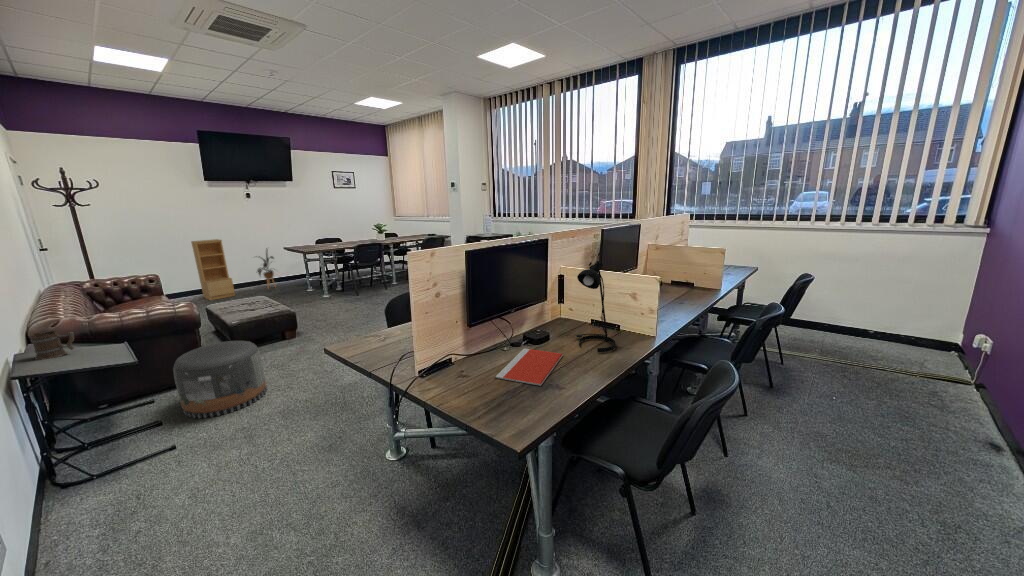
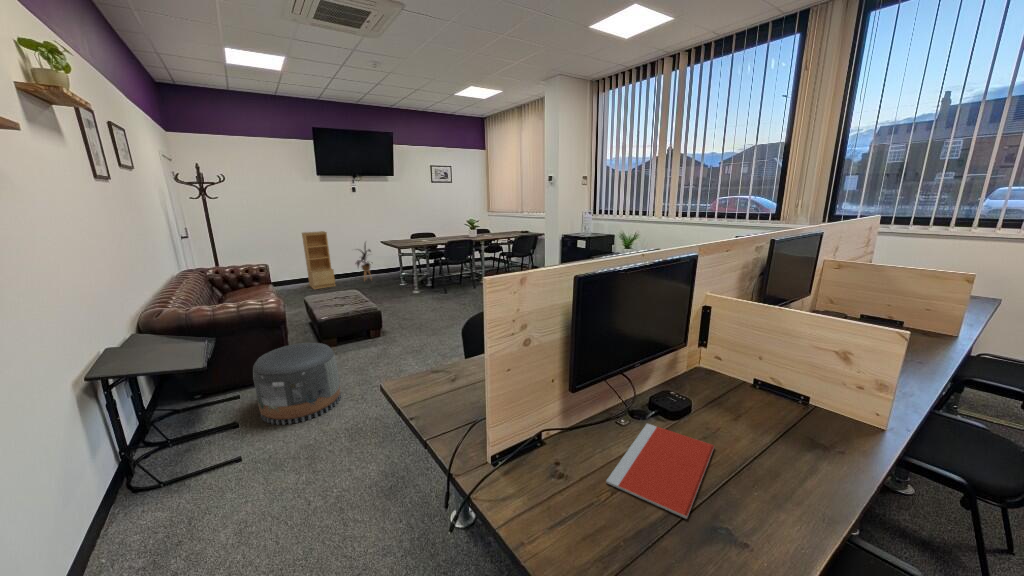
desk lamp: present [576,261,616,352] -> none [728,301,806,451]
mug: present [31,330,74,360] -> none [117,327,156,358]

